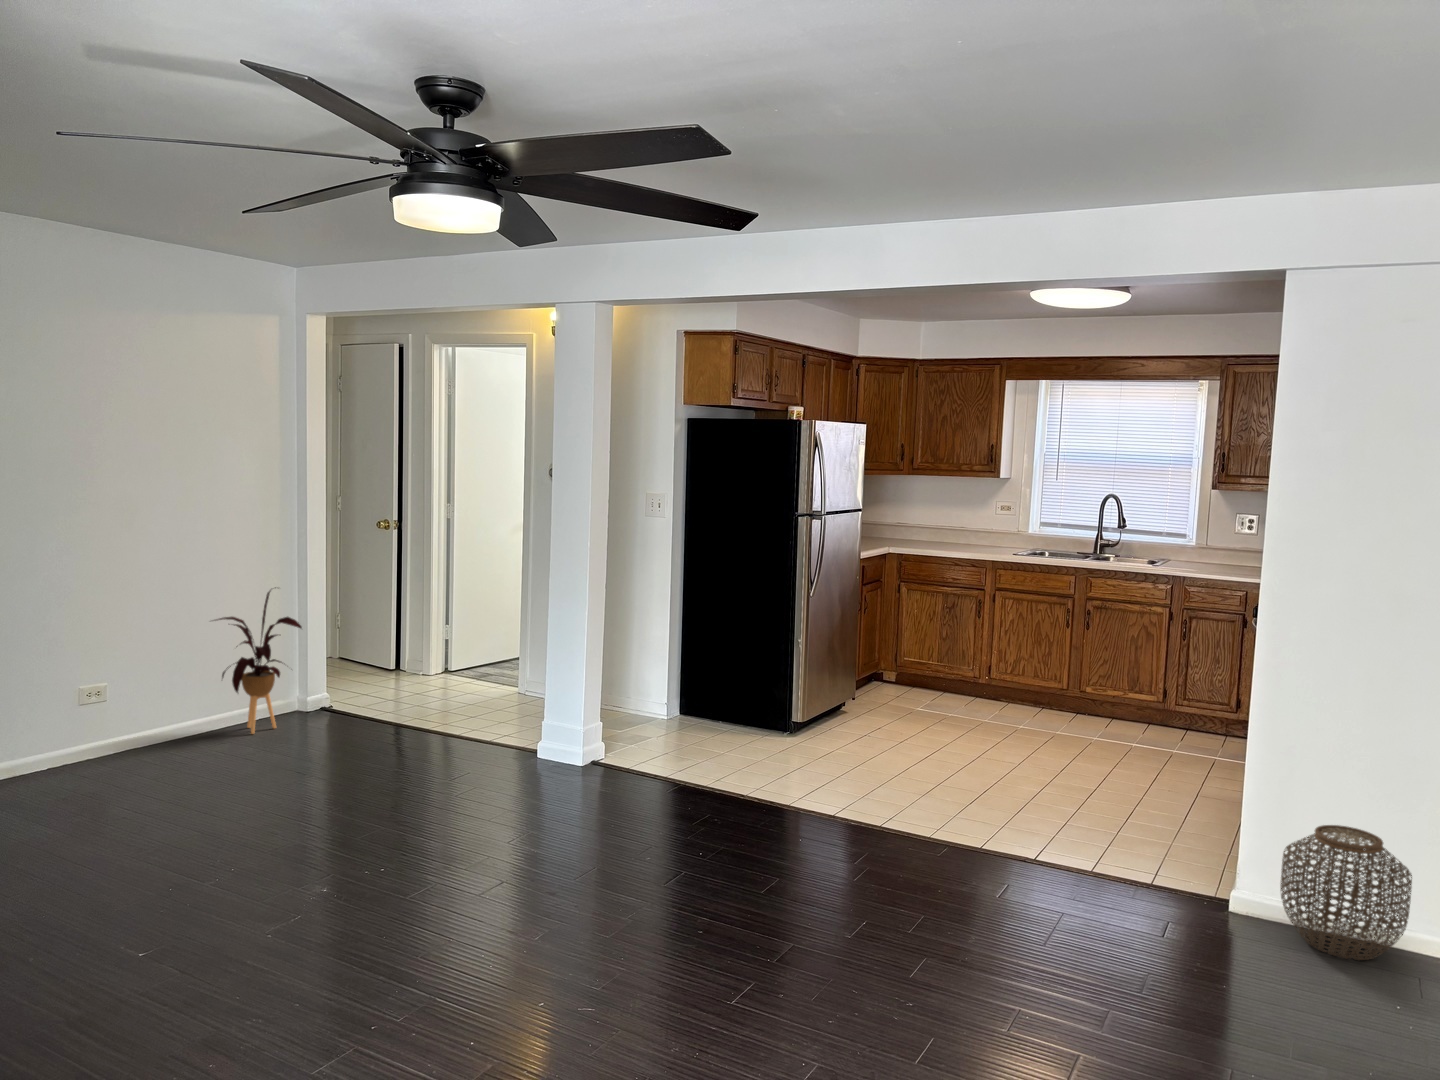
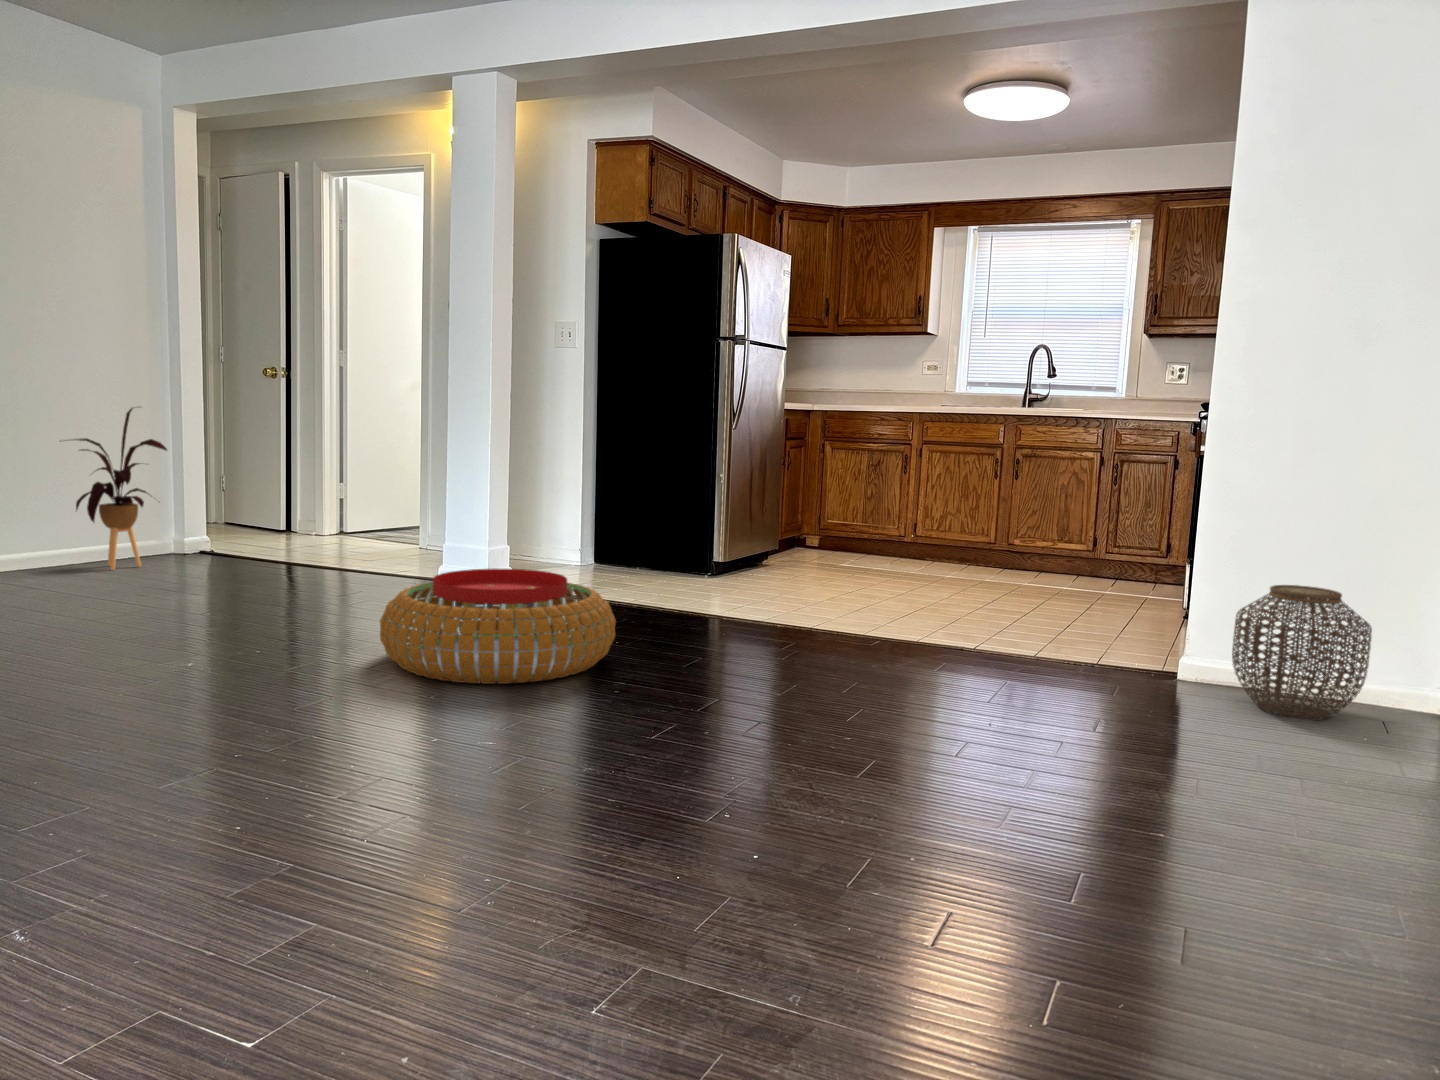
pouf: none [500,780,707,907] -> present [380,569,616,684]

